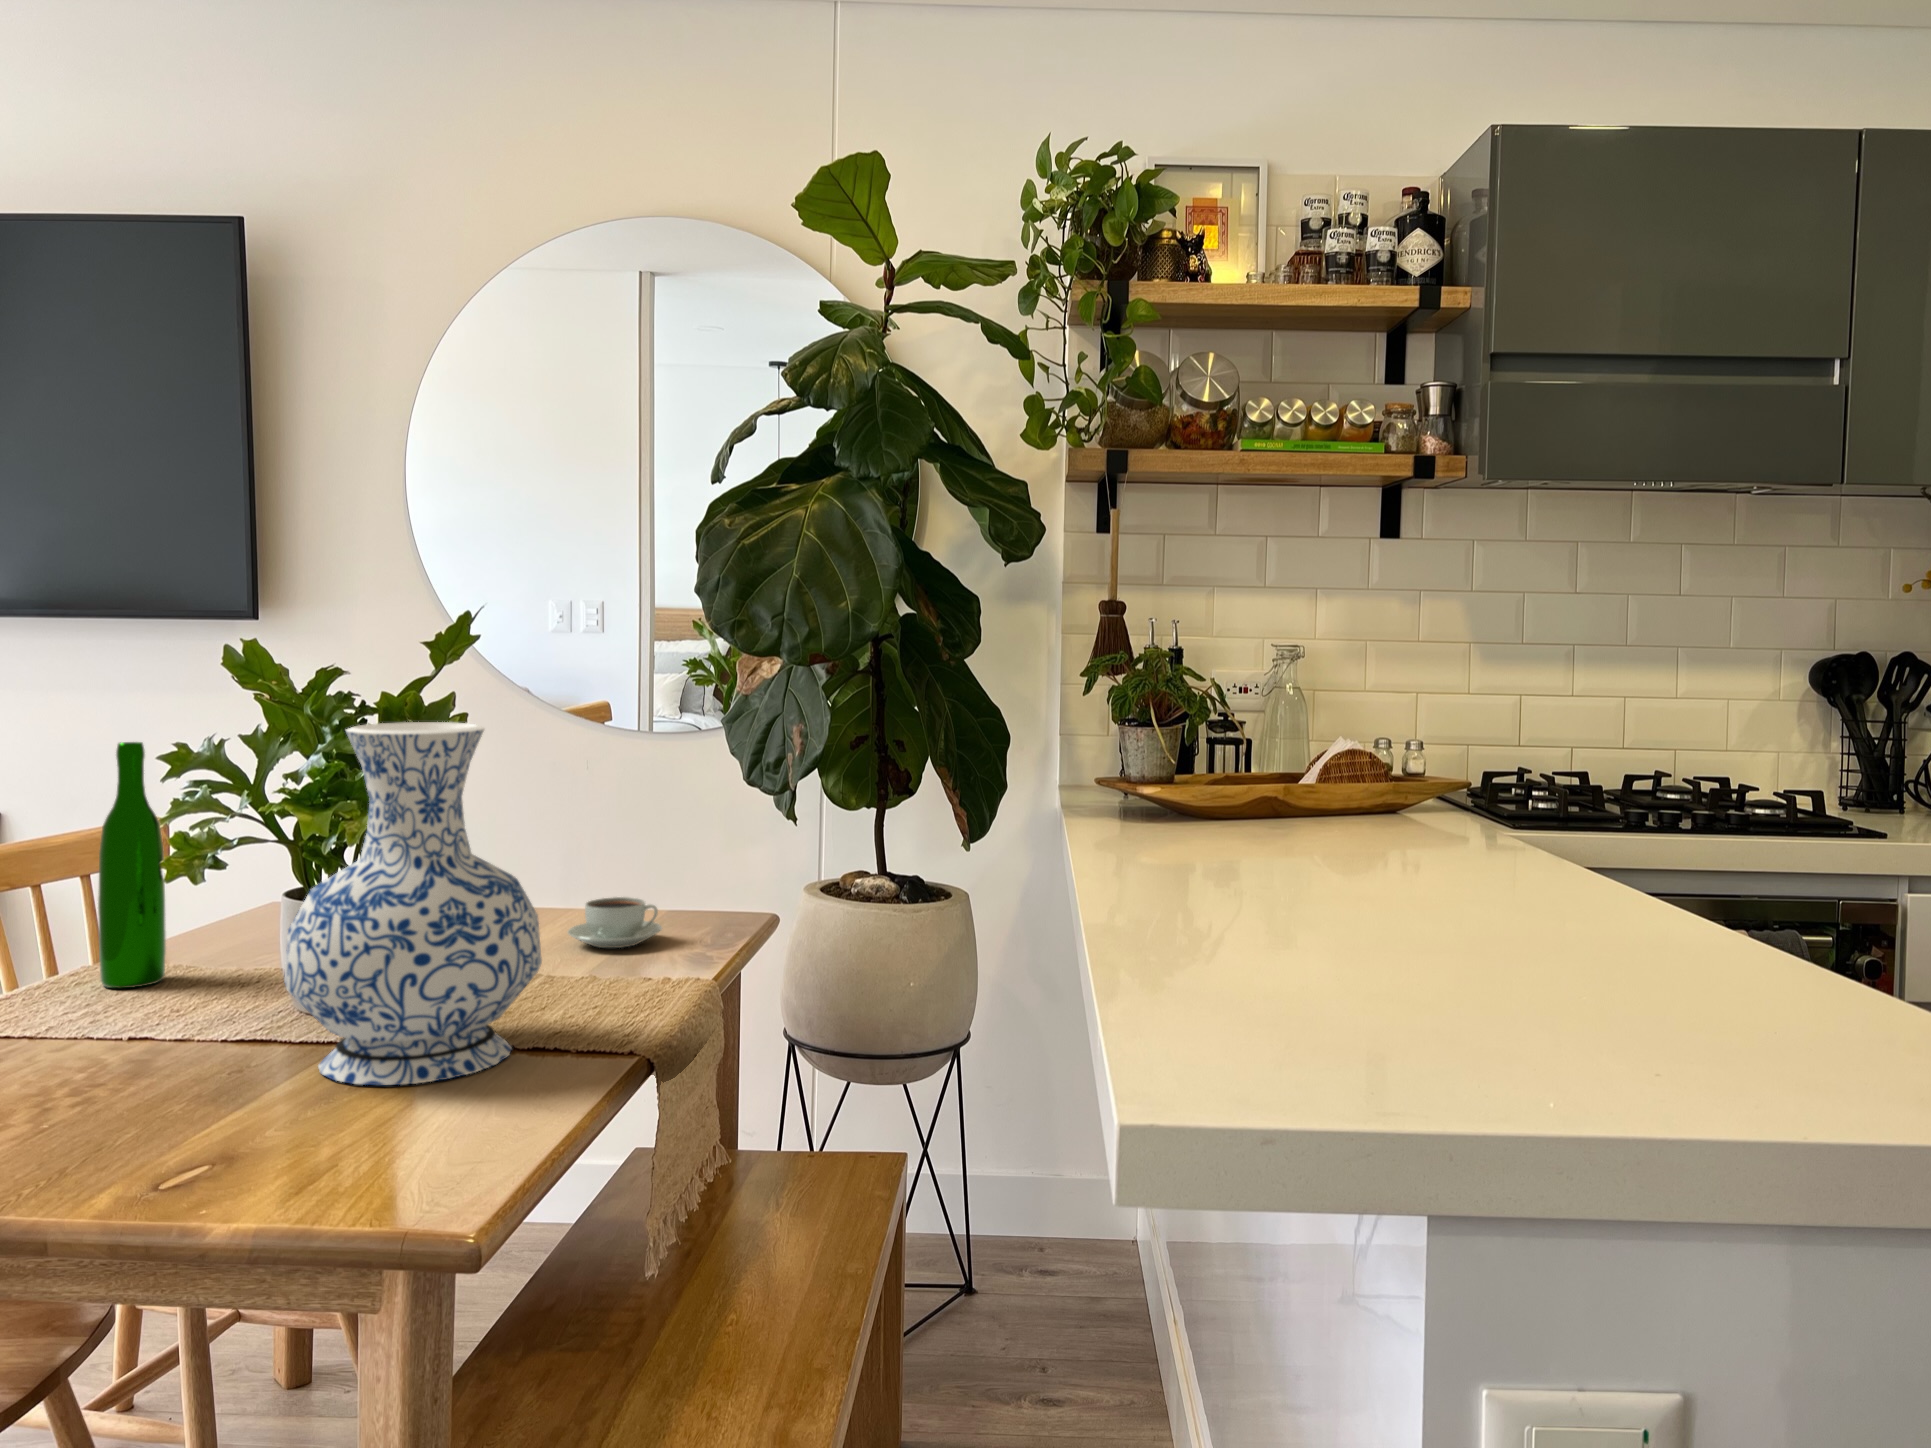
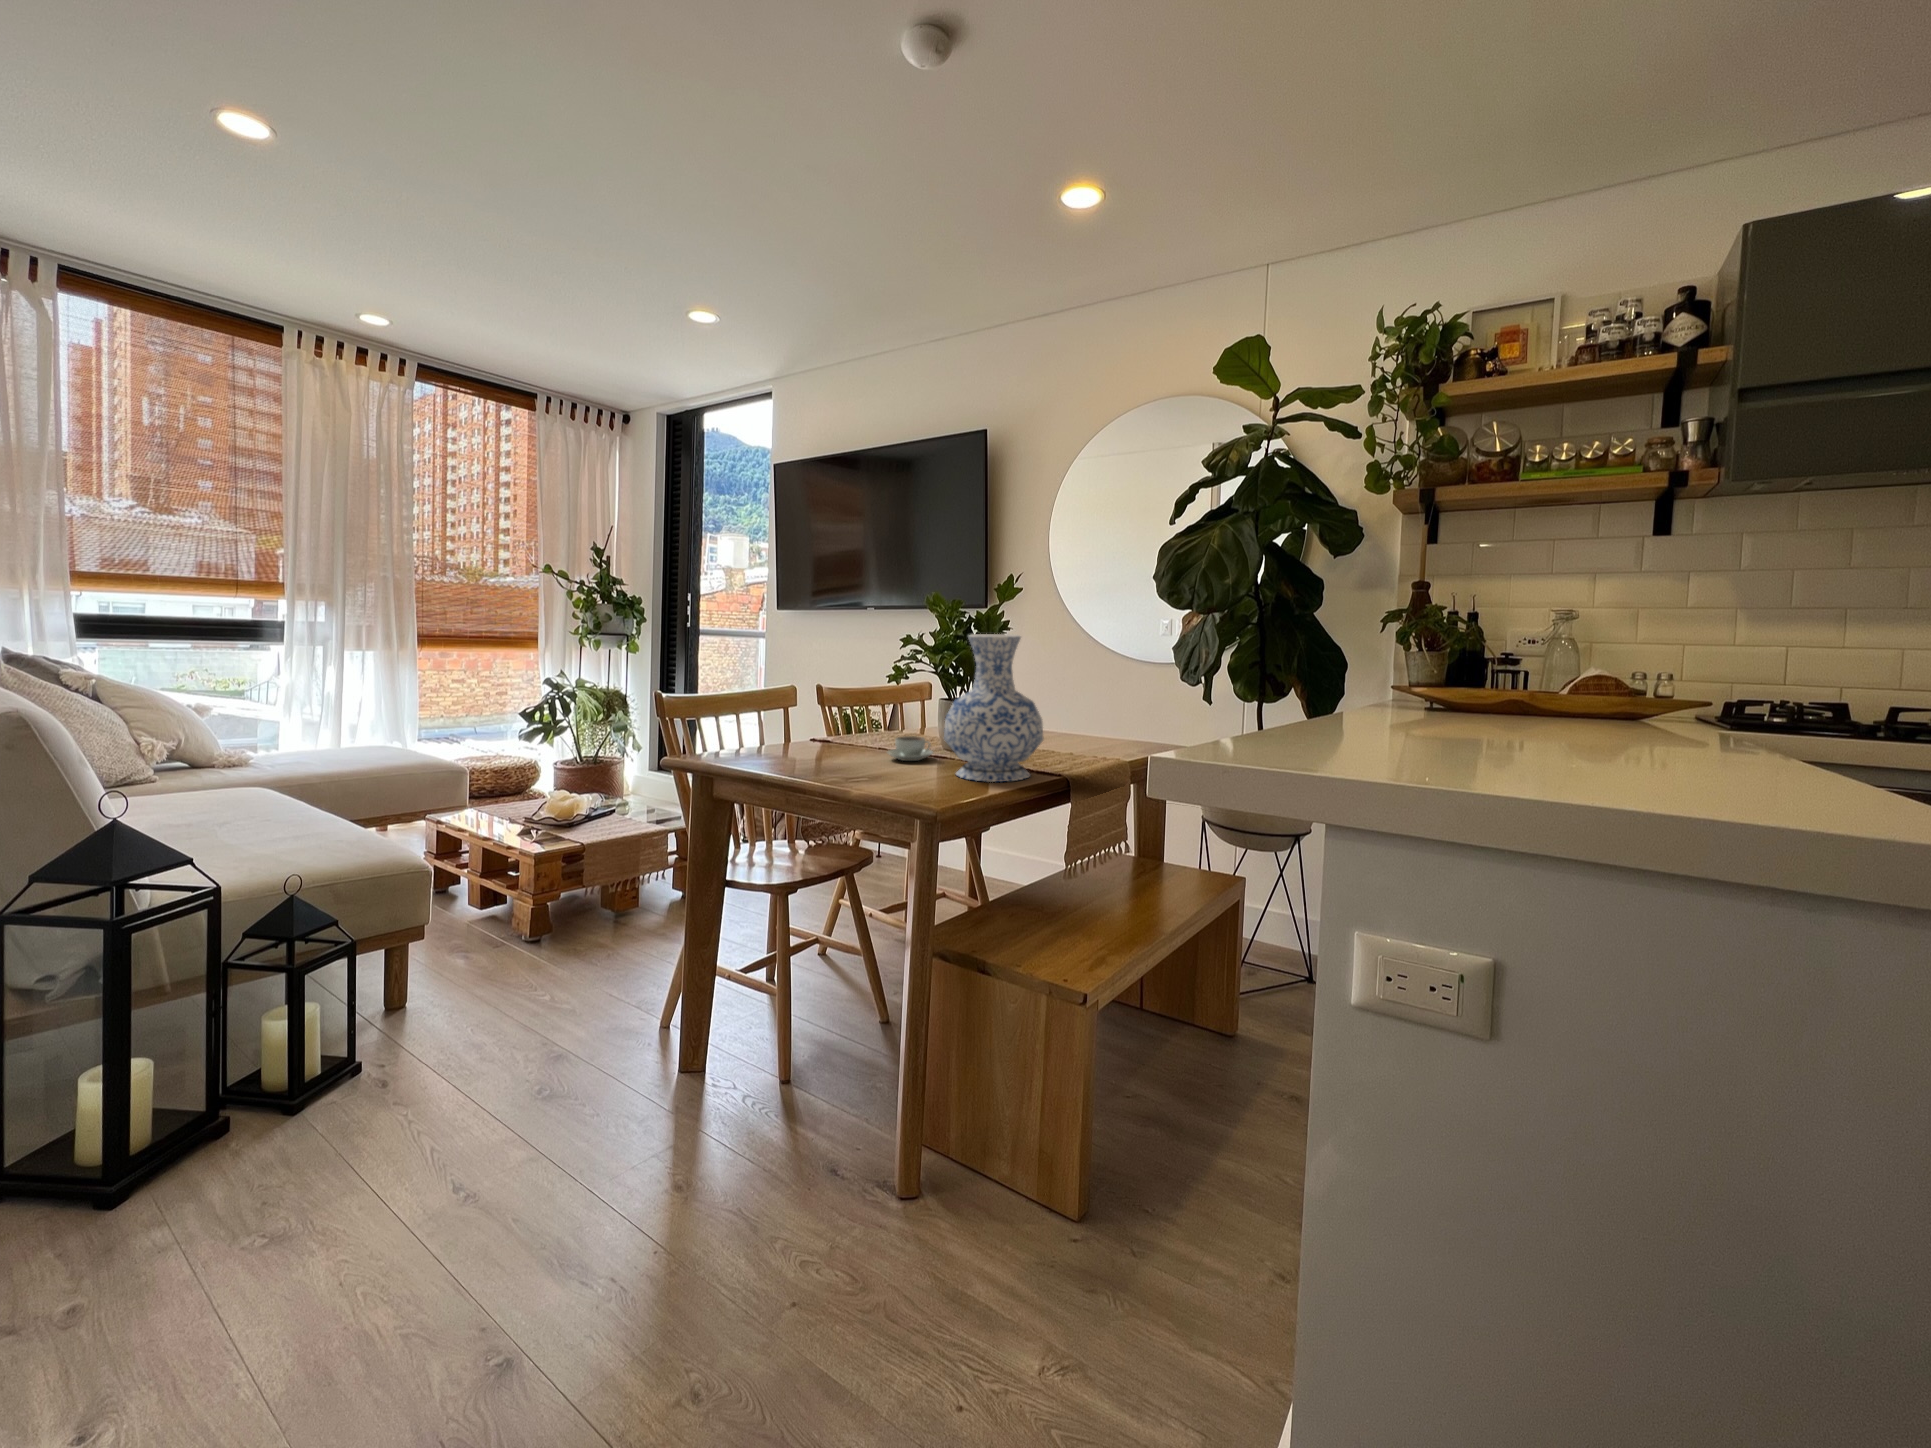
wine bottle: present [98,742,166,988] -> none [894,646,917,744]
coffee cup: present [568,897,662,948] -> present [887,736,933,761]

